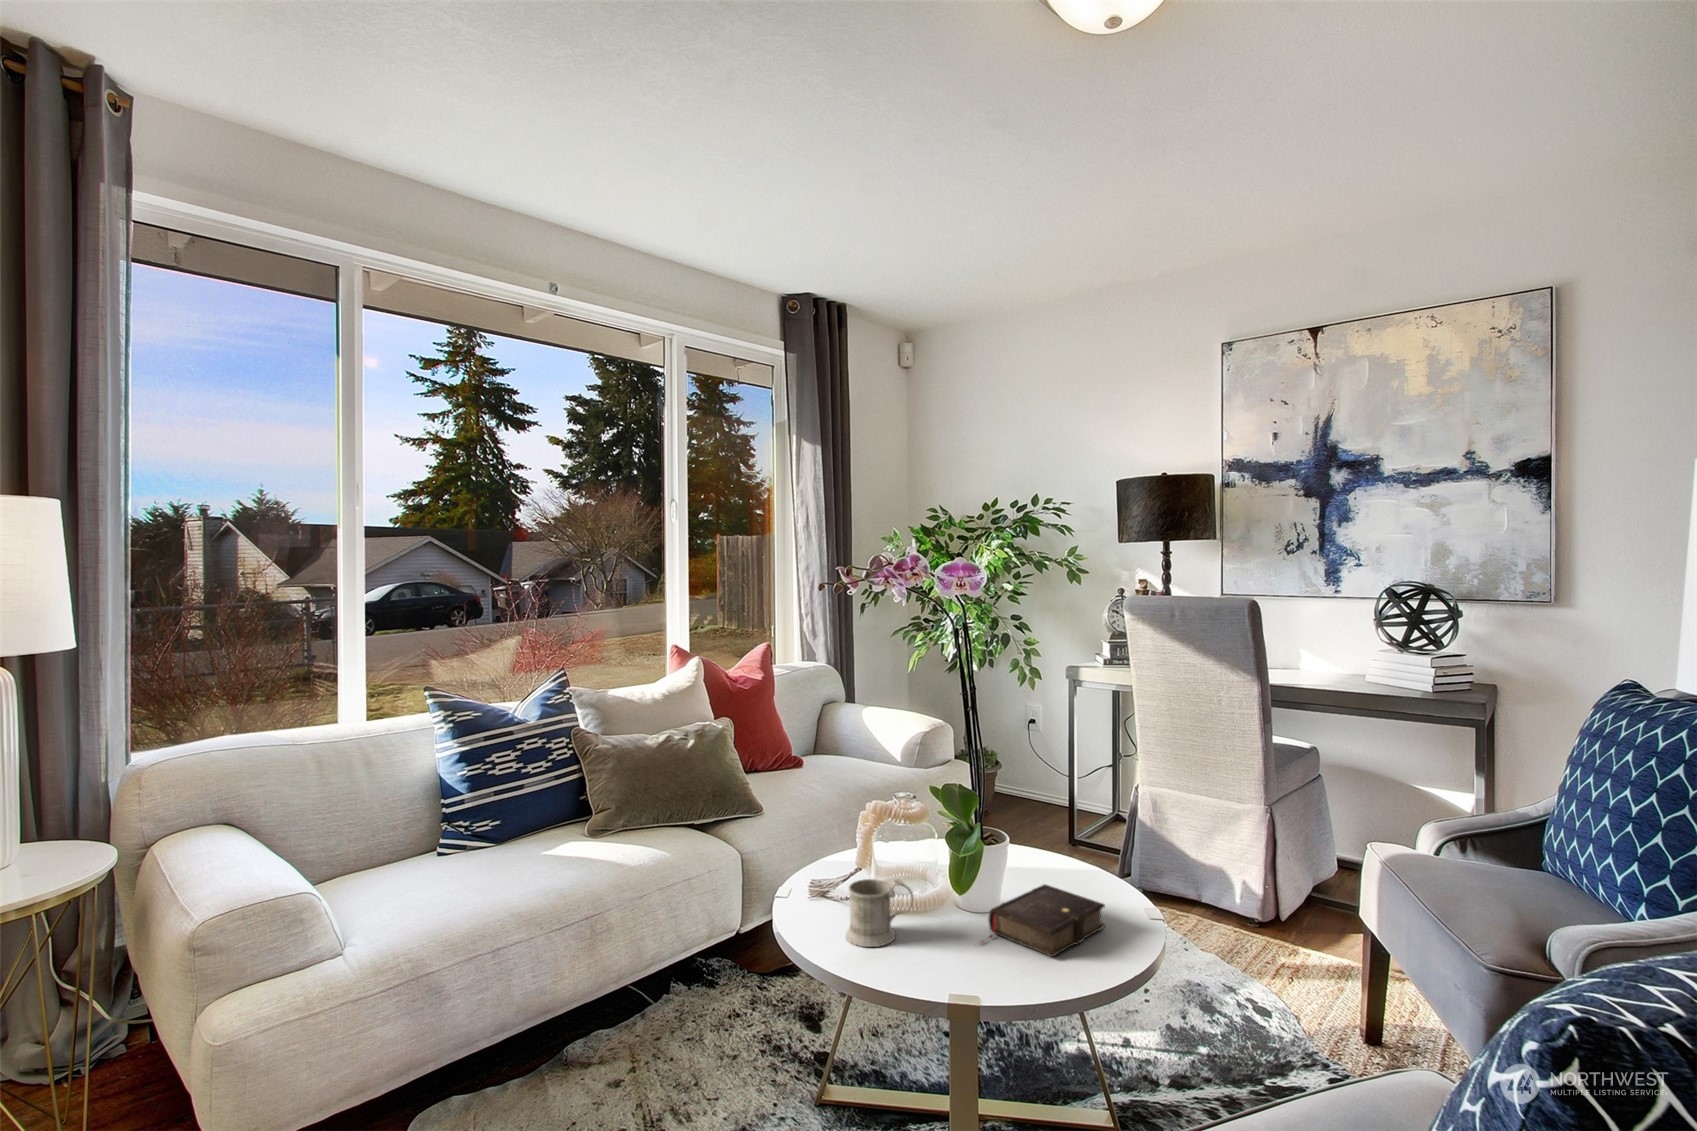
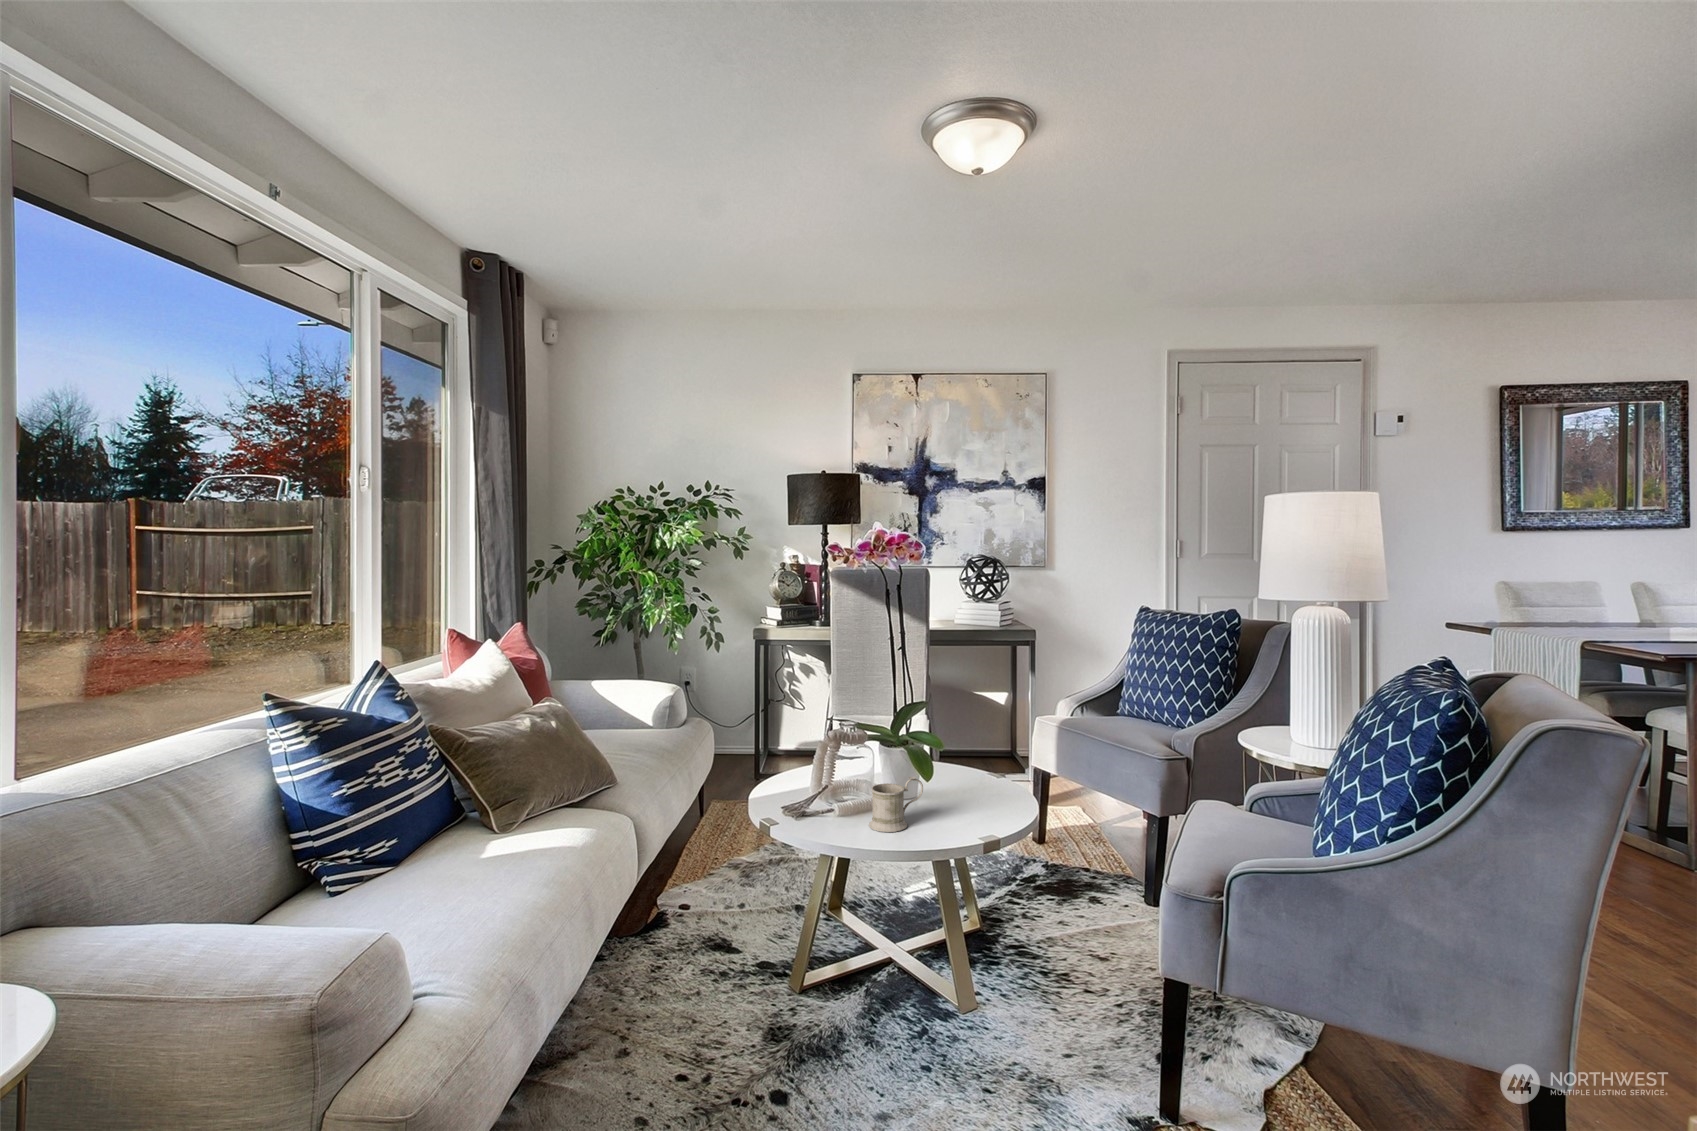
book: present [981,884,1105,957] -> none [946,769,1002,812]

